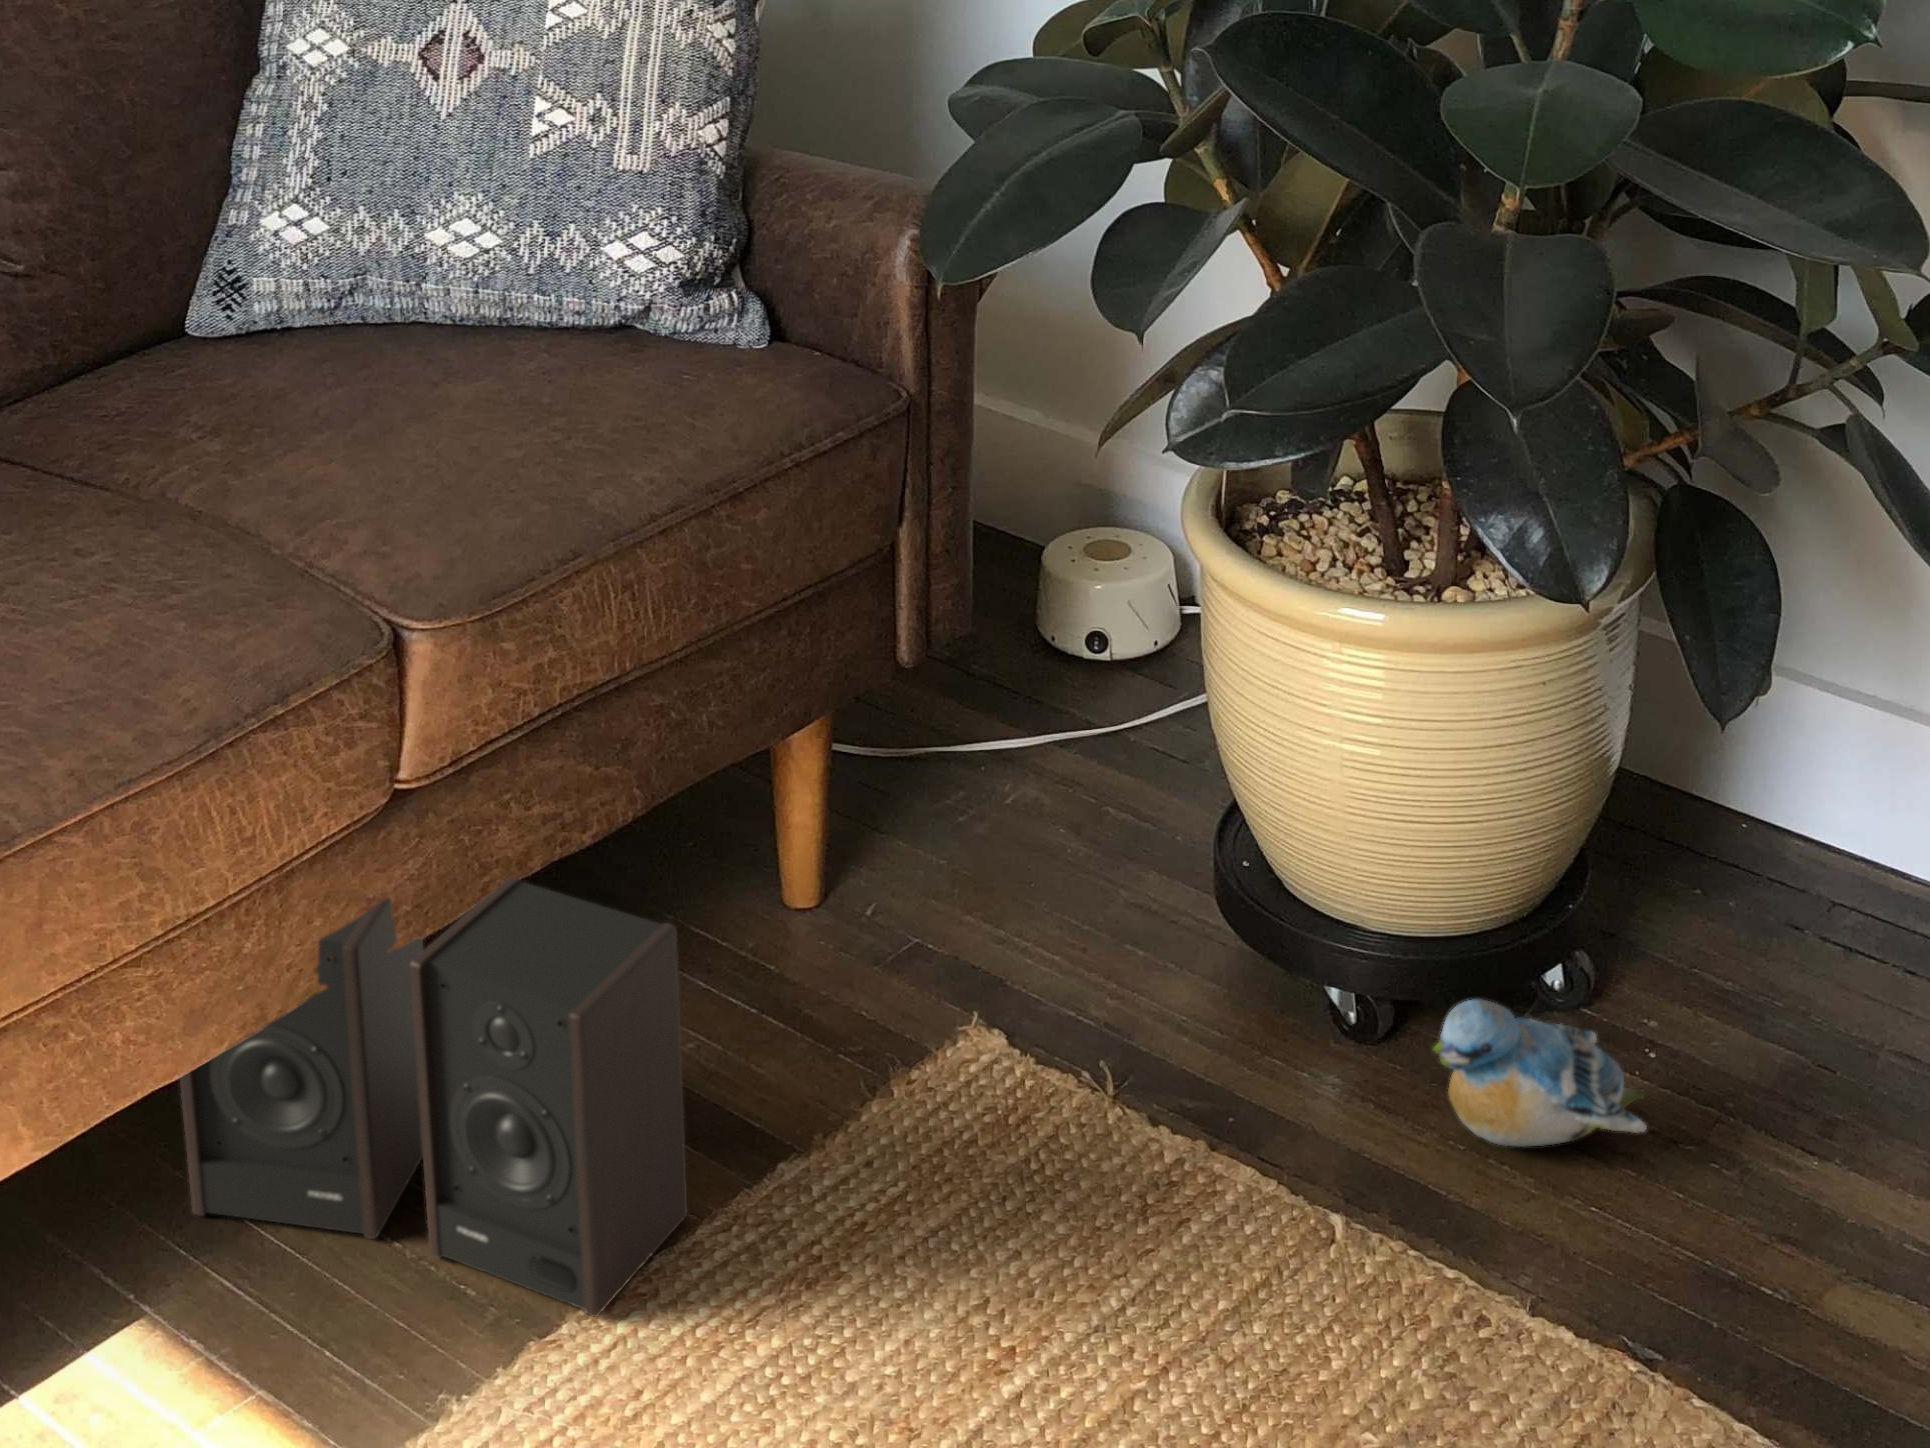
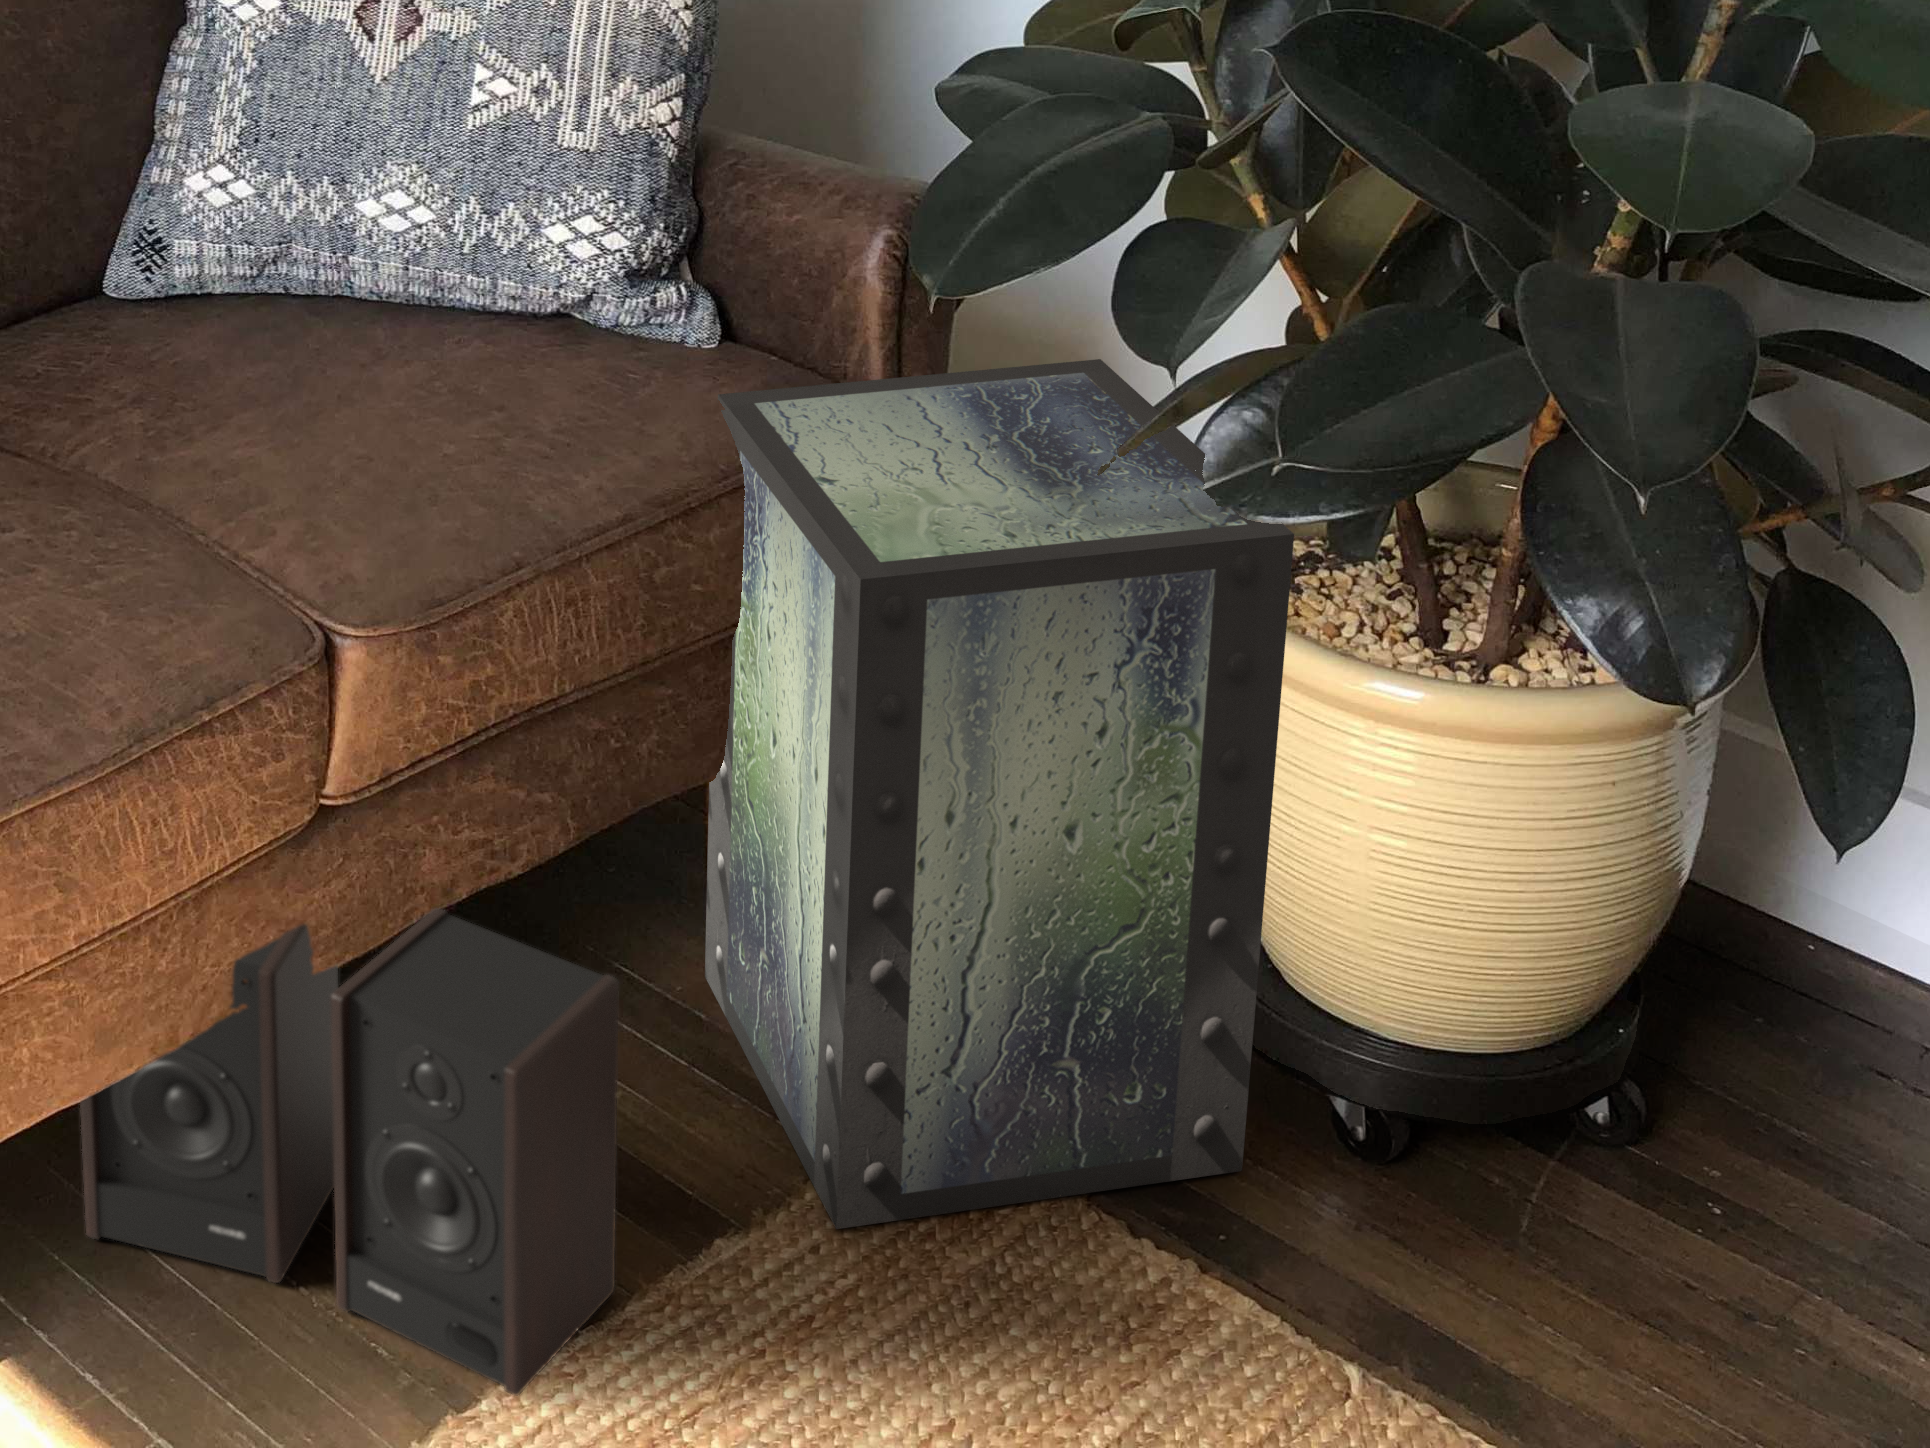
storage box: none [760,339,1261,1141] -> present [705,359,1294,1229]
plush toy: present [1433,999,1647,1146] -> none [1466,1136,1721,1308]

